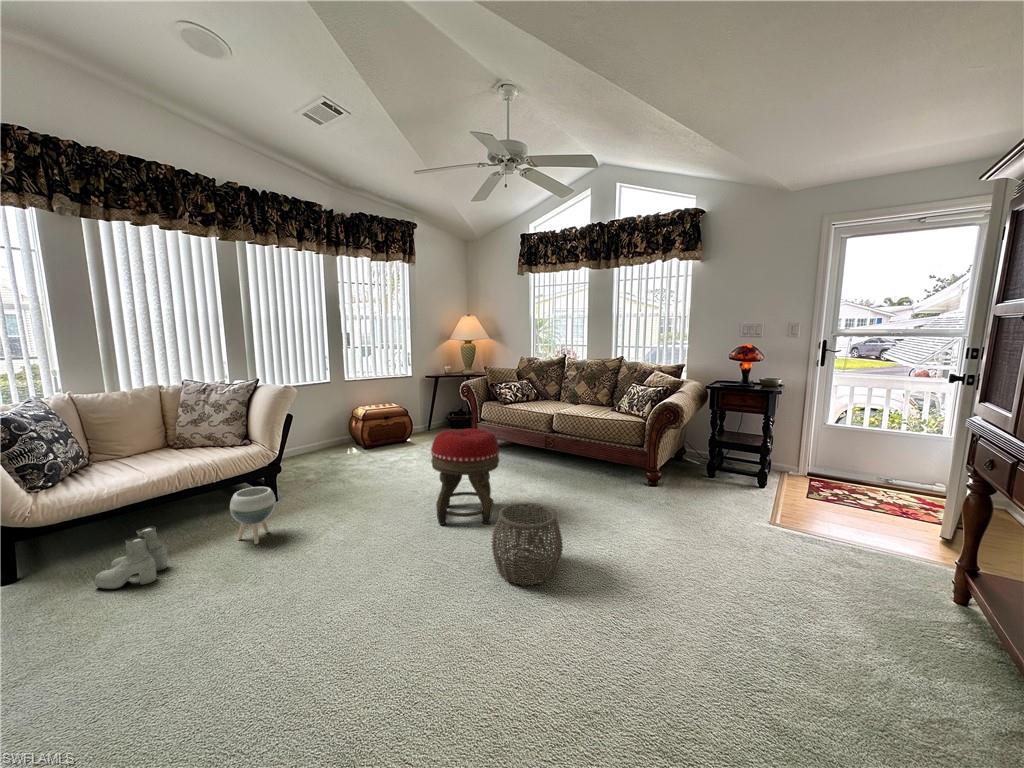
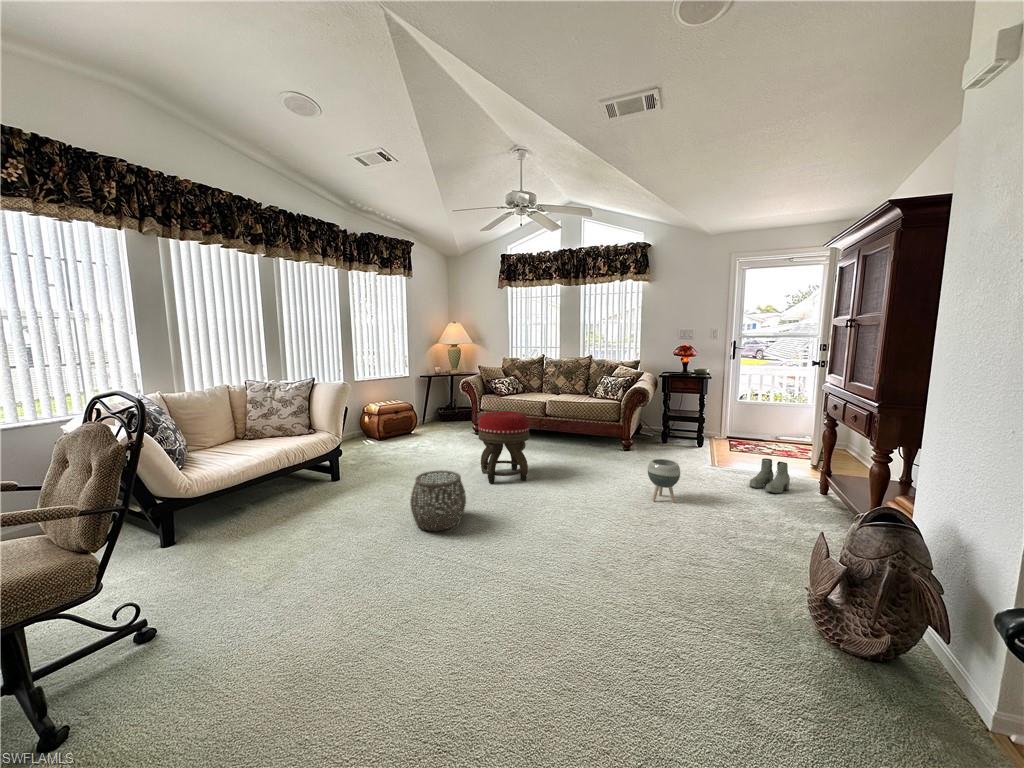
planter: present [230,487,275,544] -> present [648,459,680,503]
woven basket: present [491,503,563,586] -> present [410,470,466,531]
boots: present [95,526,167,589] -> present [749,458,790,493]

